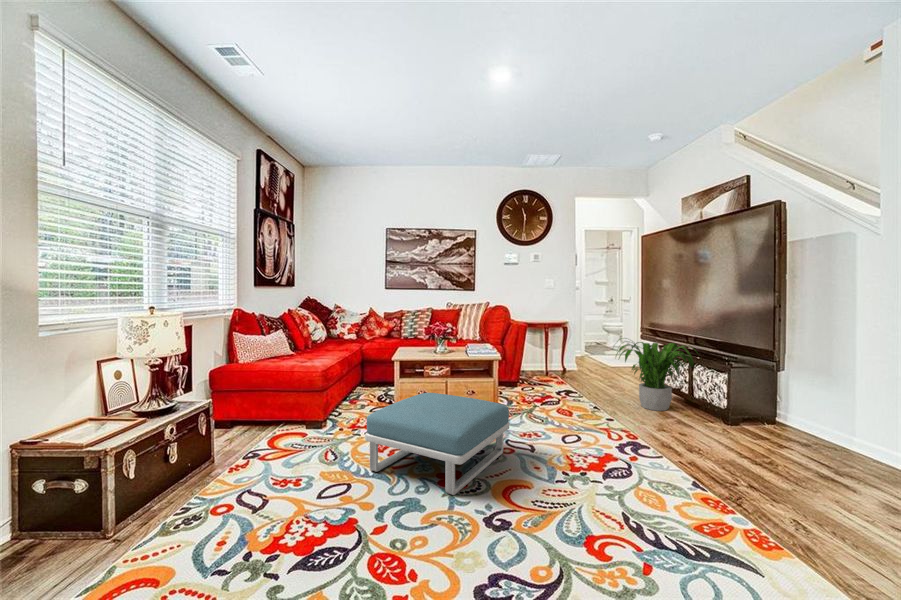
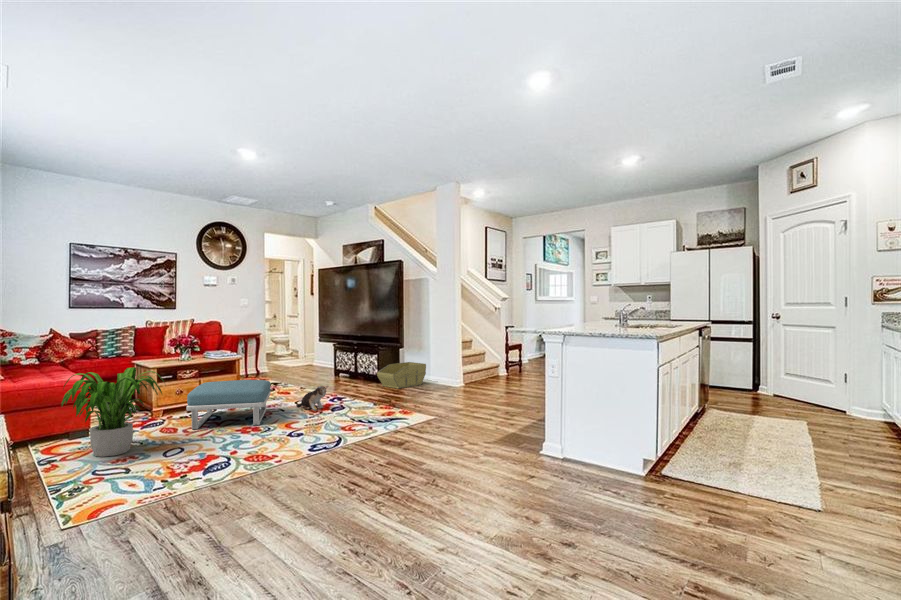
potted plant: present [616,338,696,411] -> present [61,367,164,457]
storage bin: none [730,395,857,451] -> present [377,362,426,389]
plush toy: none [555,434,603,478] -> present [296,386,329,410]

